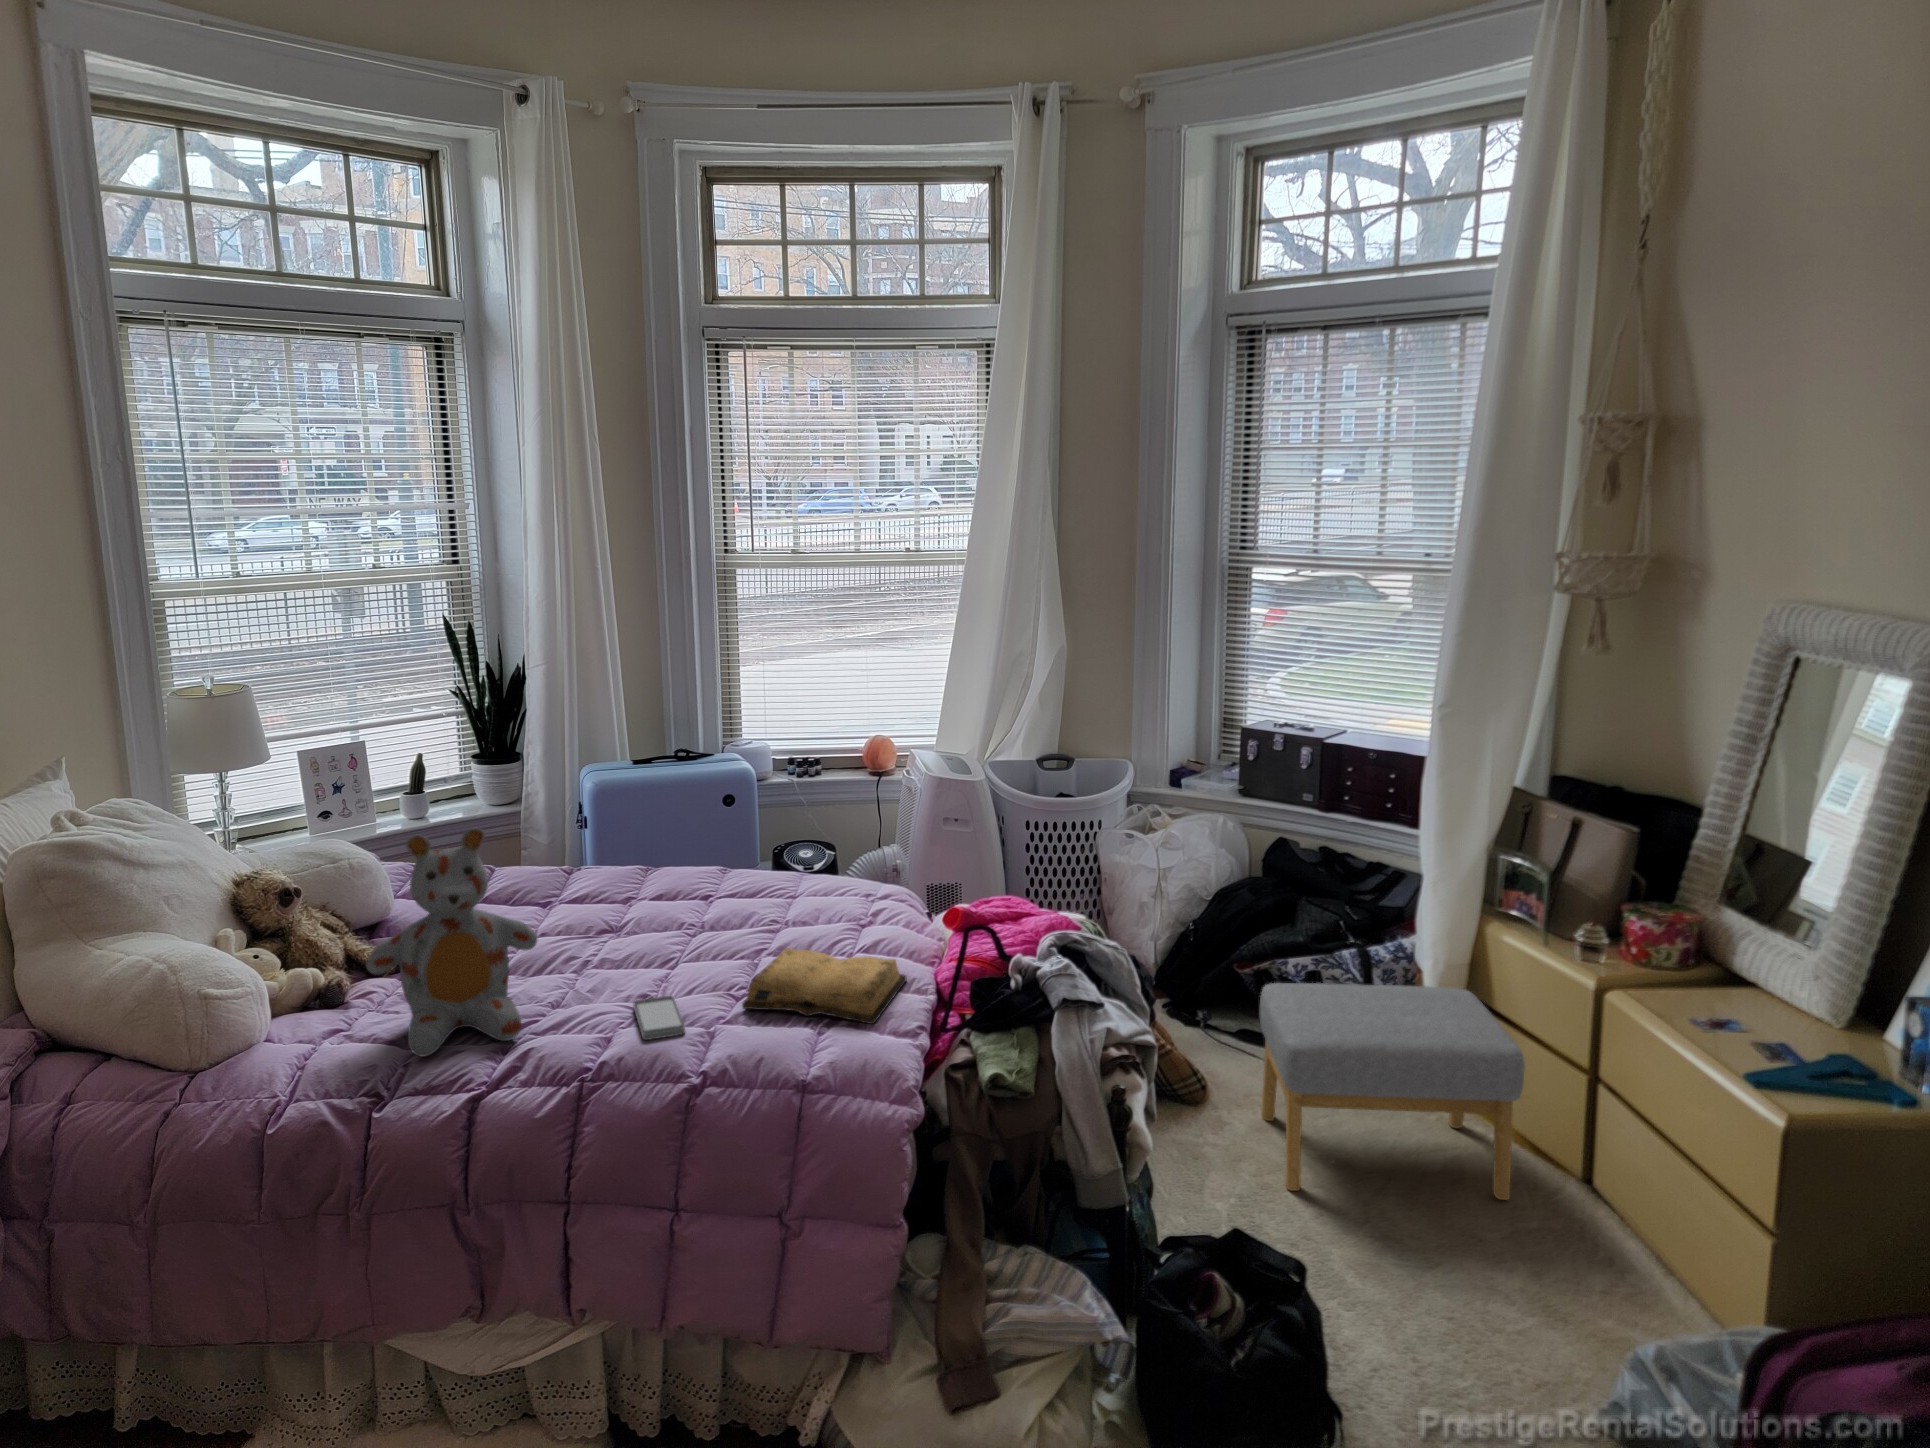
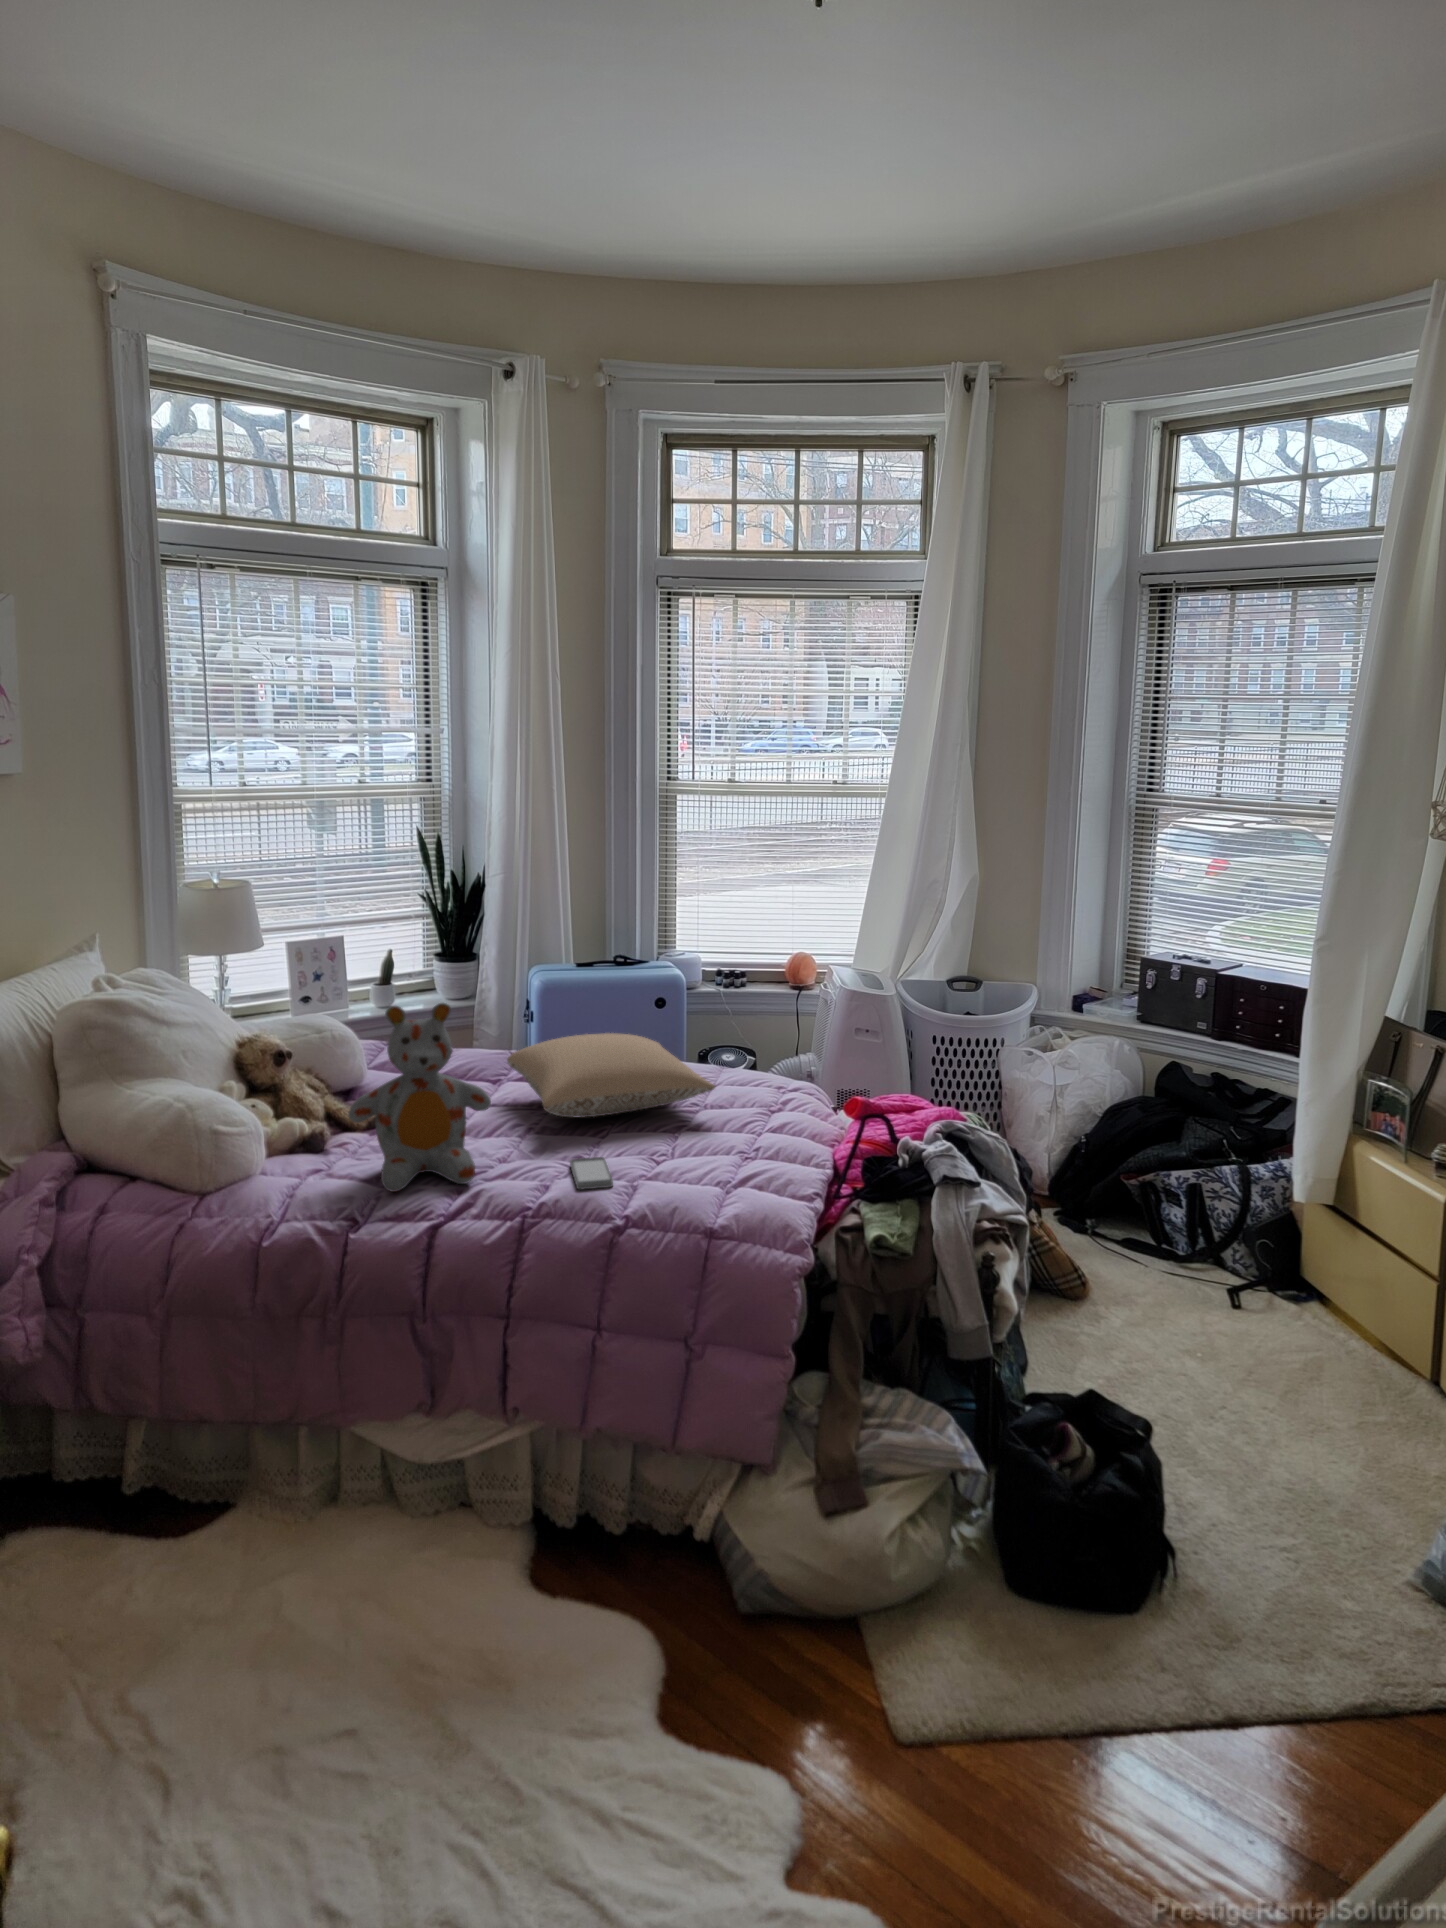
pillow: none [556,845,796,947] -> present [507,1033,715,1118]
diary: present [742,948,906,1024] -> none [663,1123,807,1188]
footstool: present [1260,983,1525,1200] -> none [1135,1189,1373,1394]

